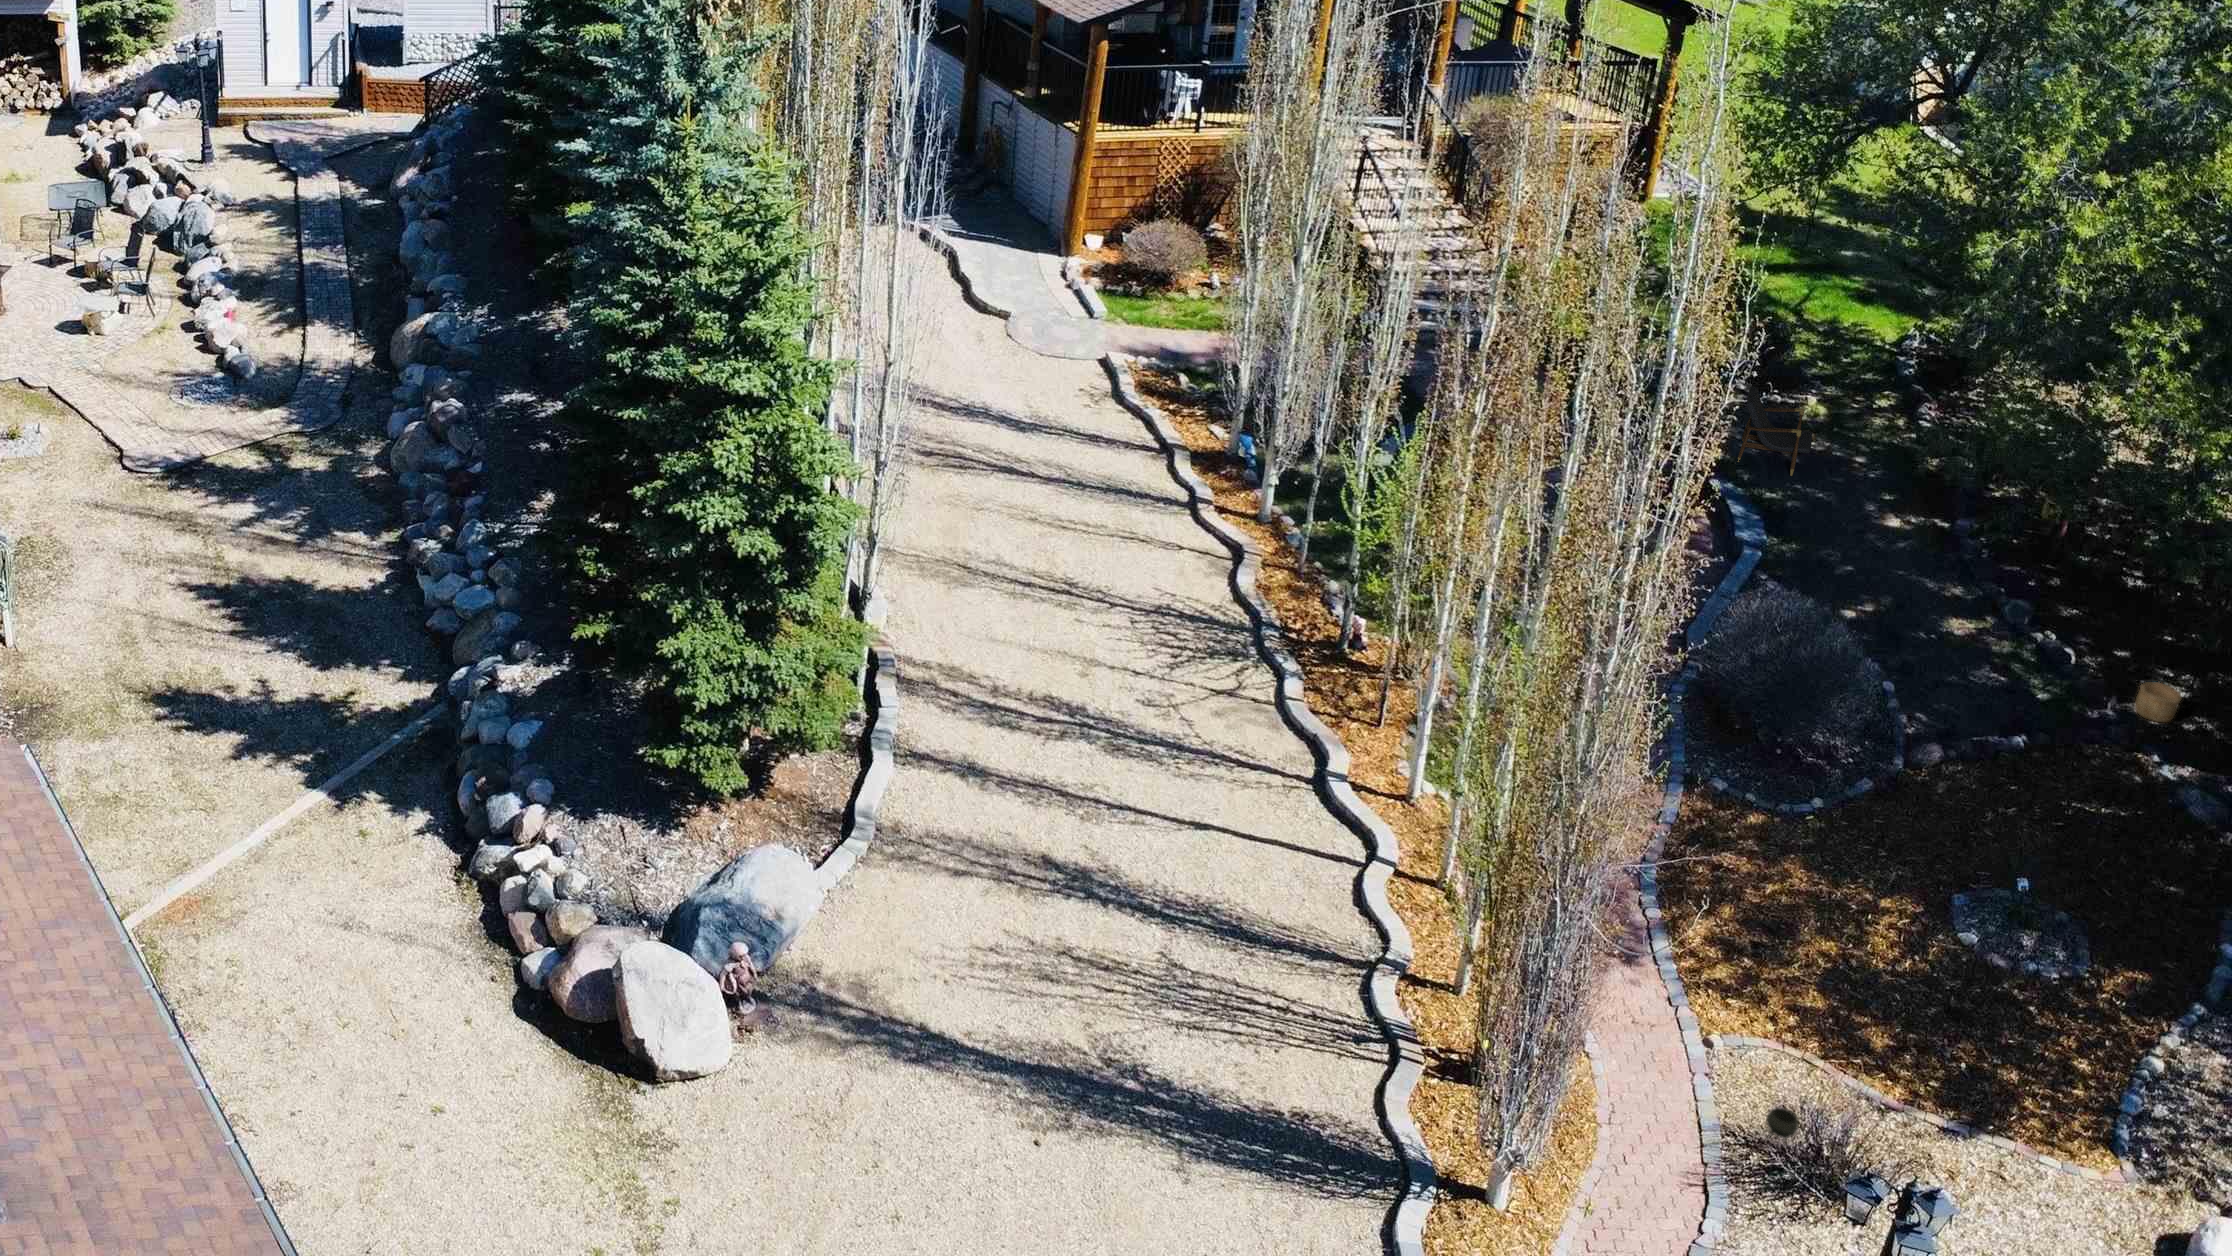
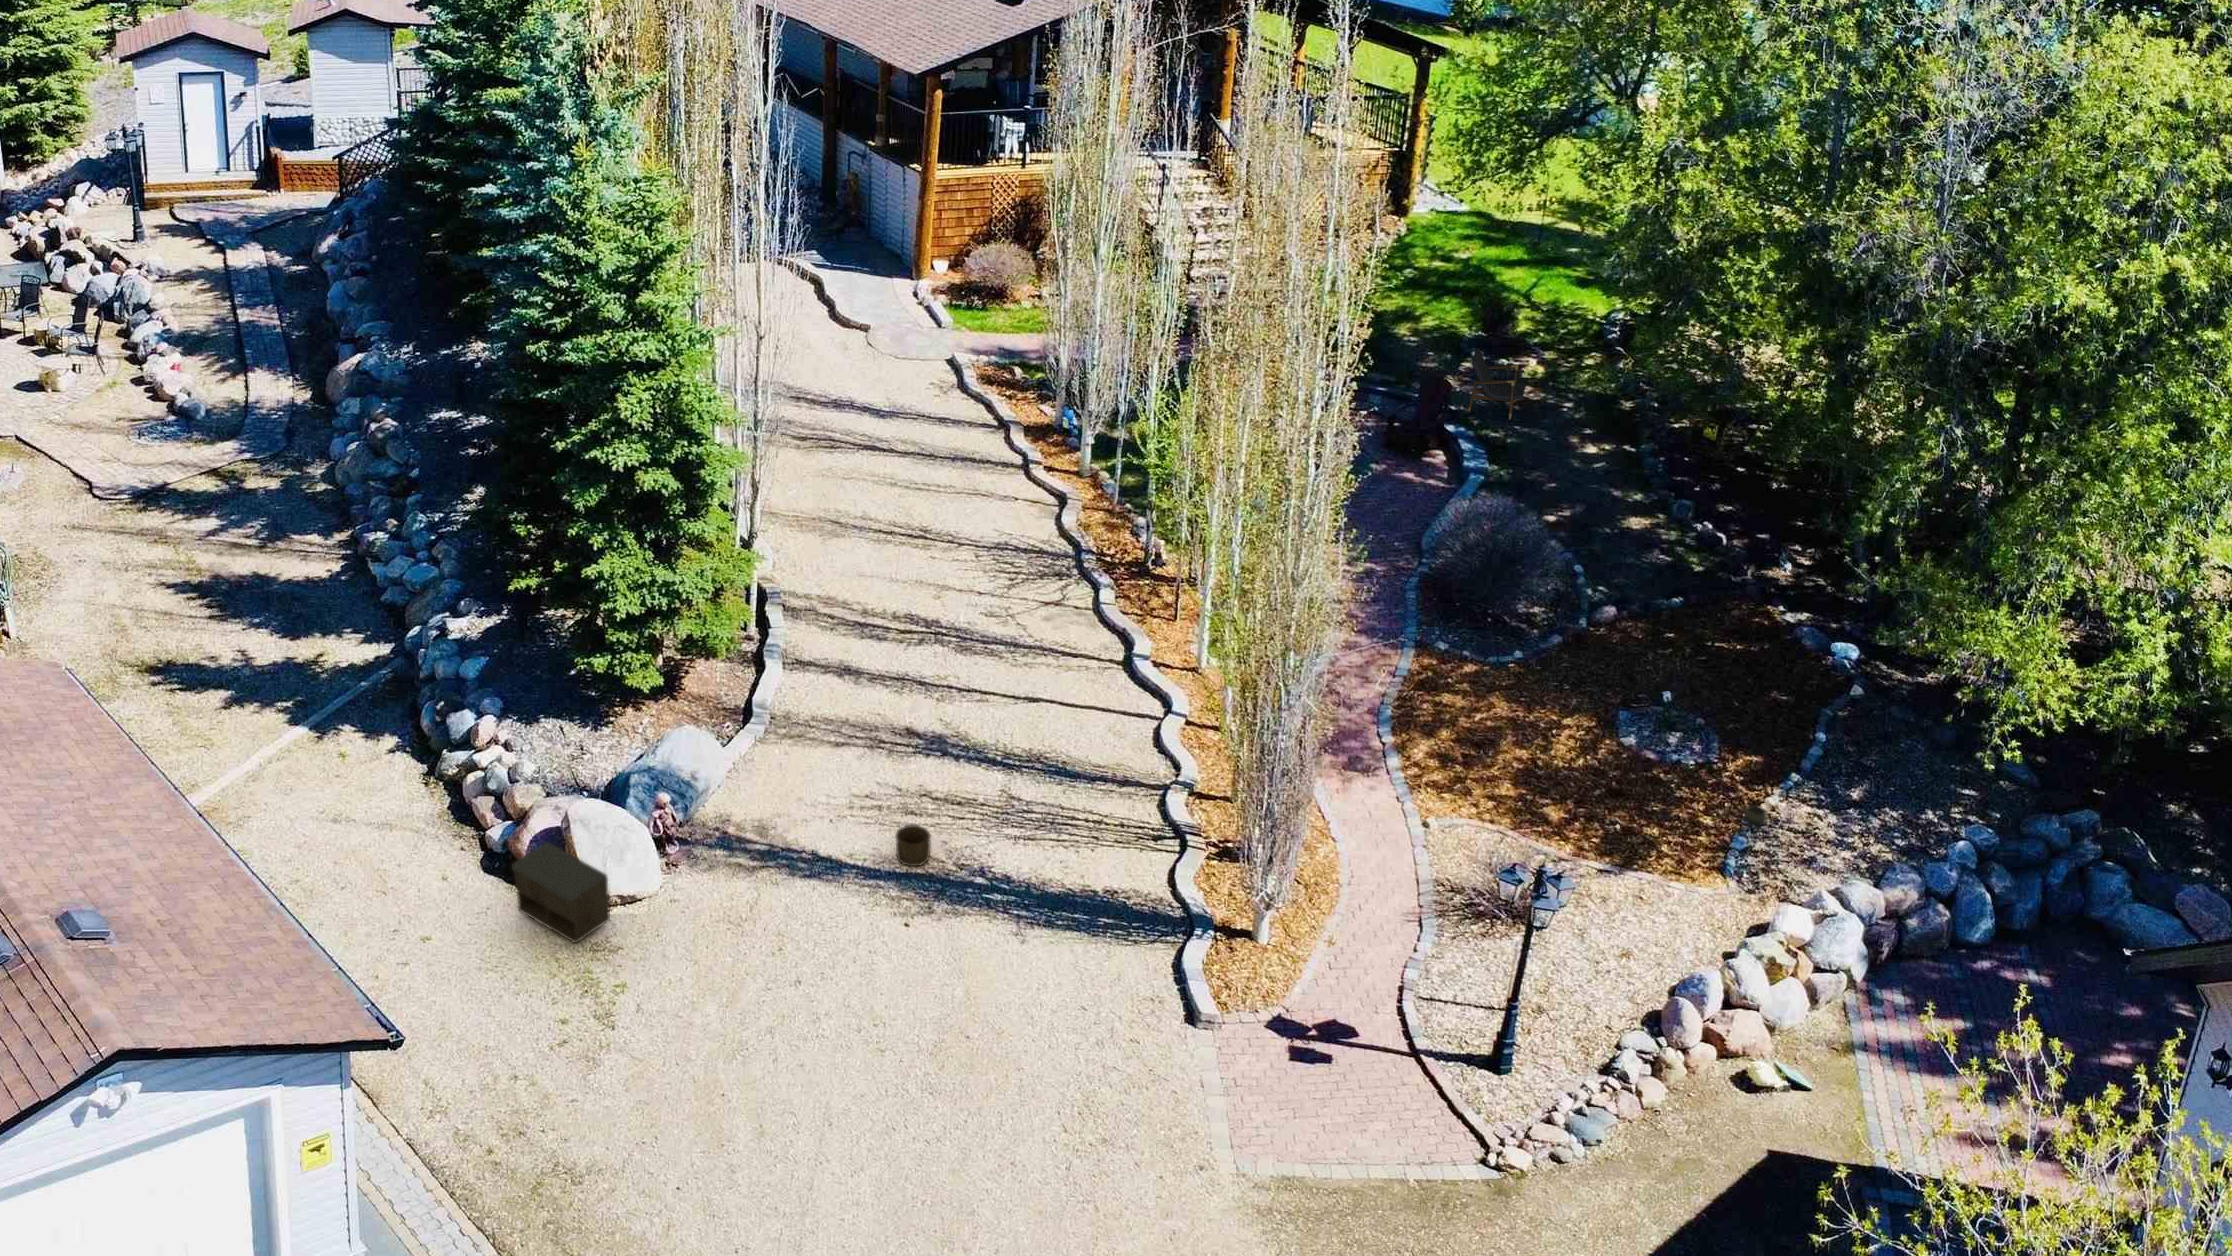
wooden bucket: present [2134,682,2182,722] -> present [895,825,931,866]
storage bench: none [549,989,665,1126] -> present [512,843,610,943]
planter: present [1765,1107,1799,1149] -> present [1744,805,1767,831]

